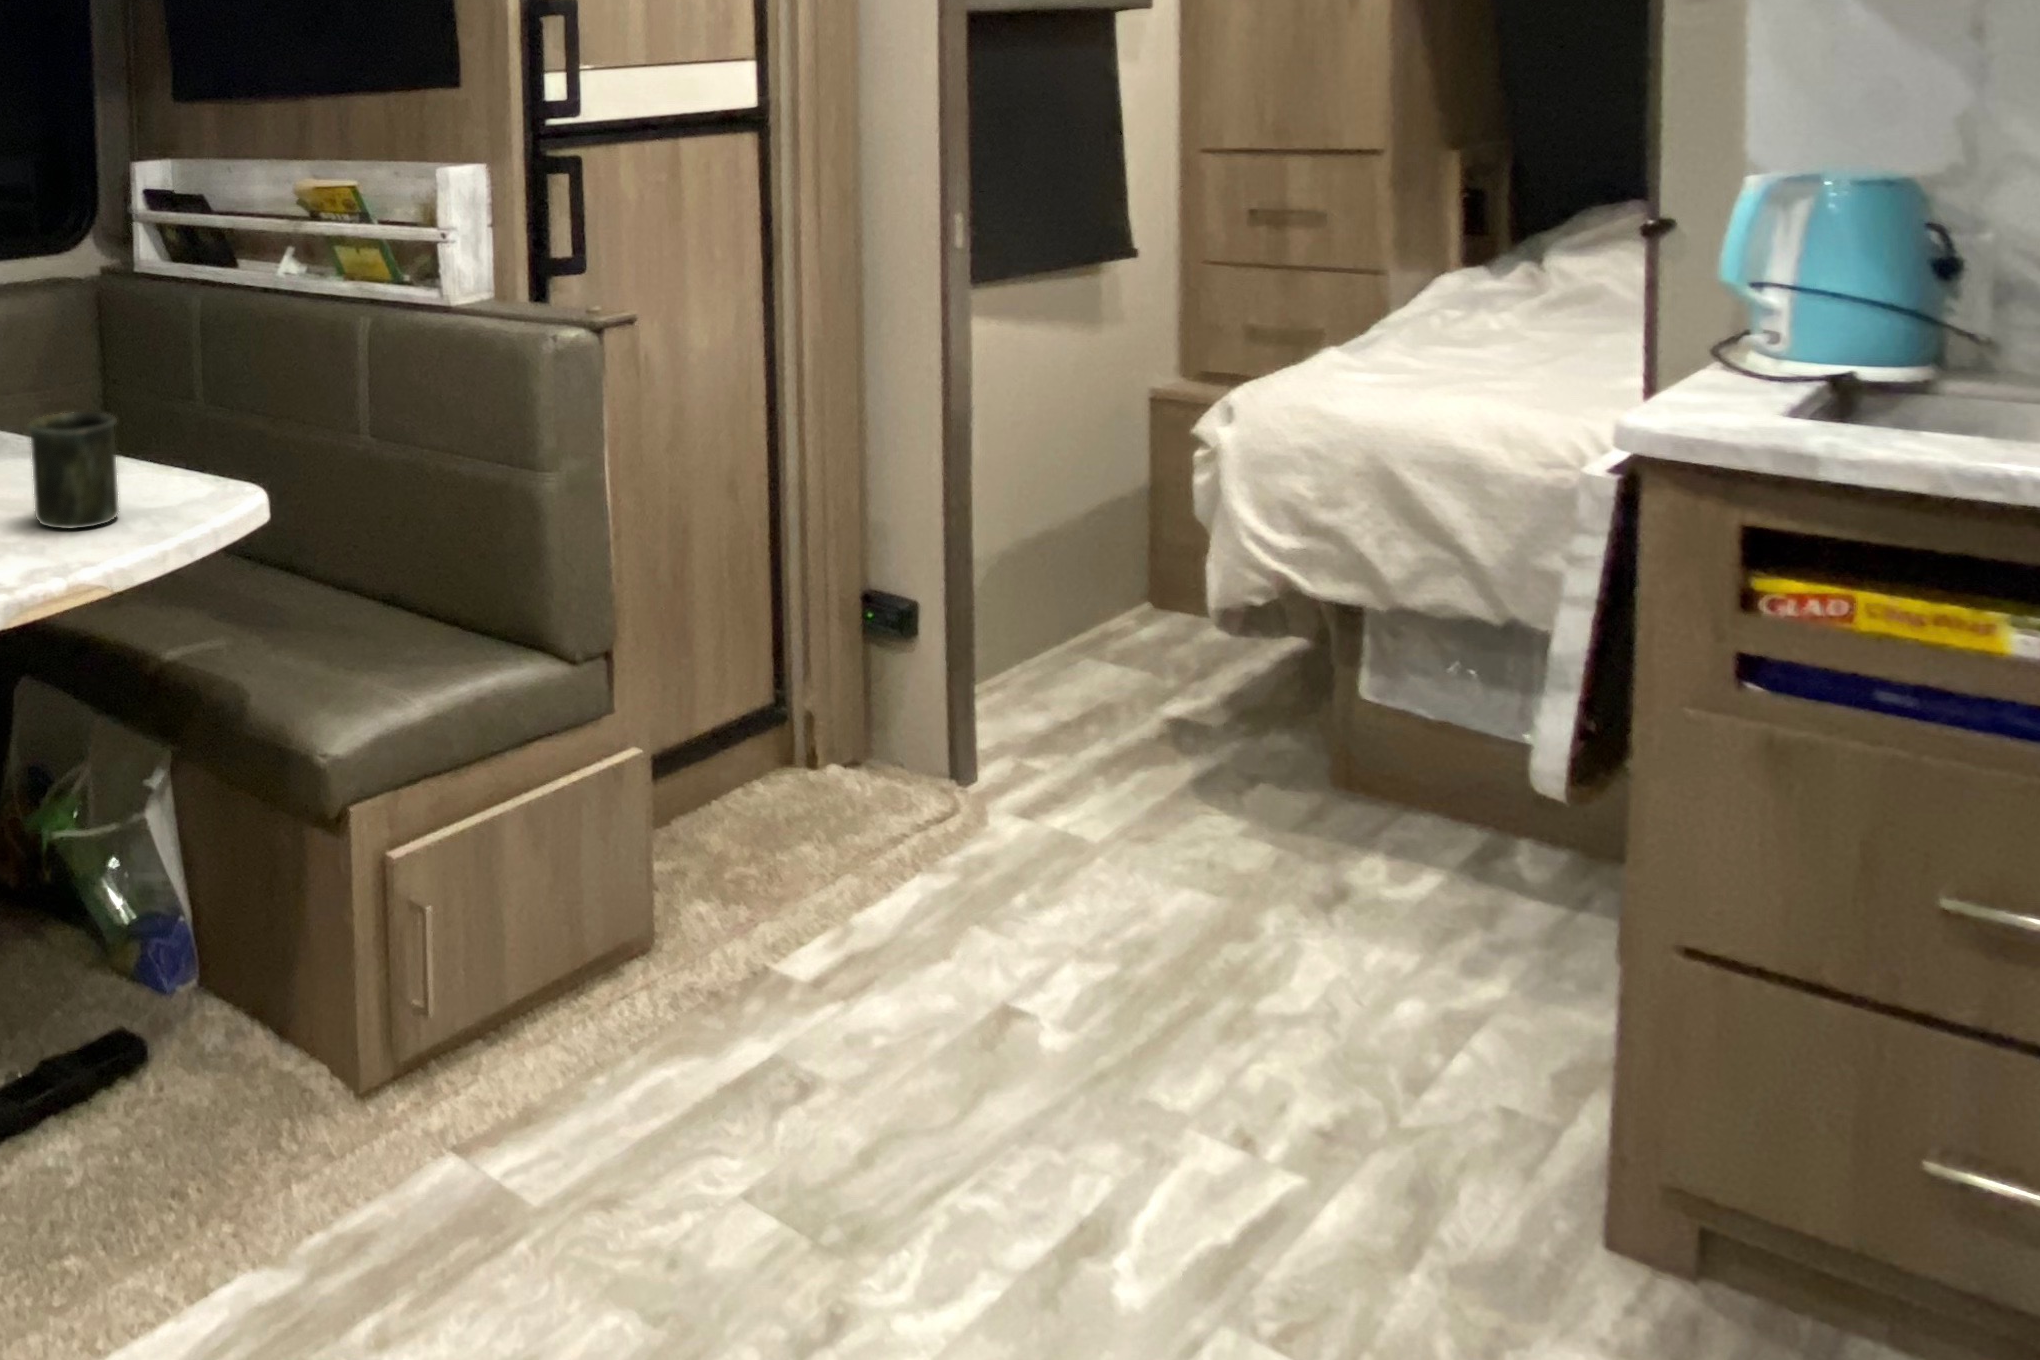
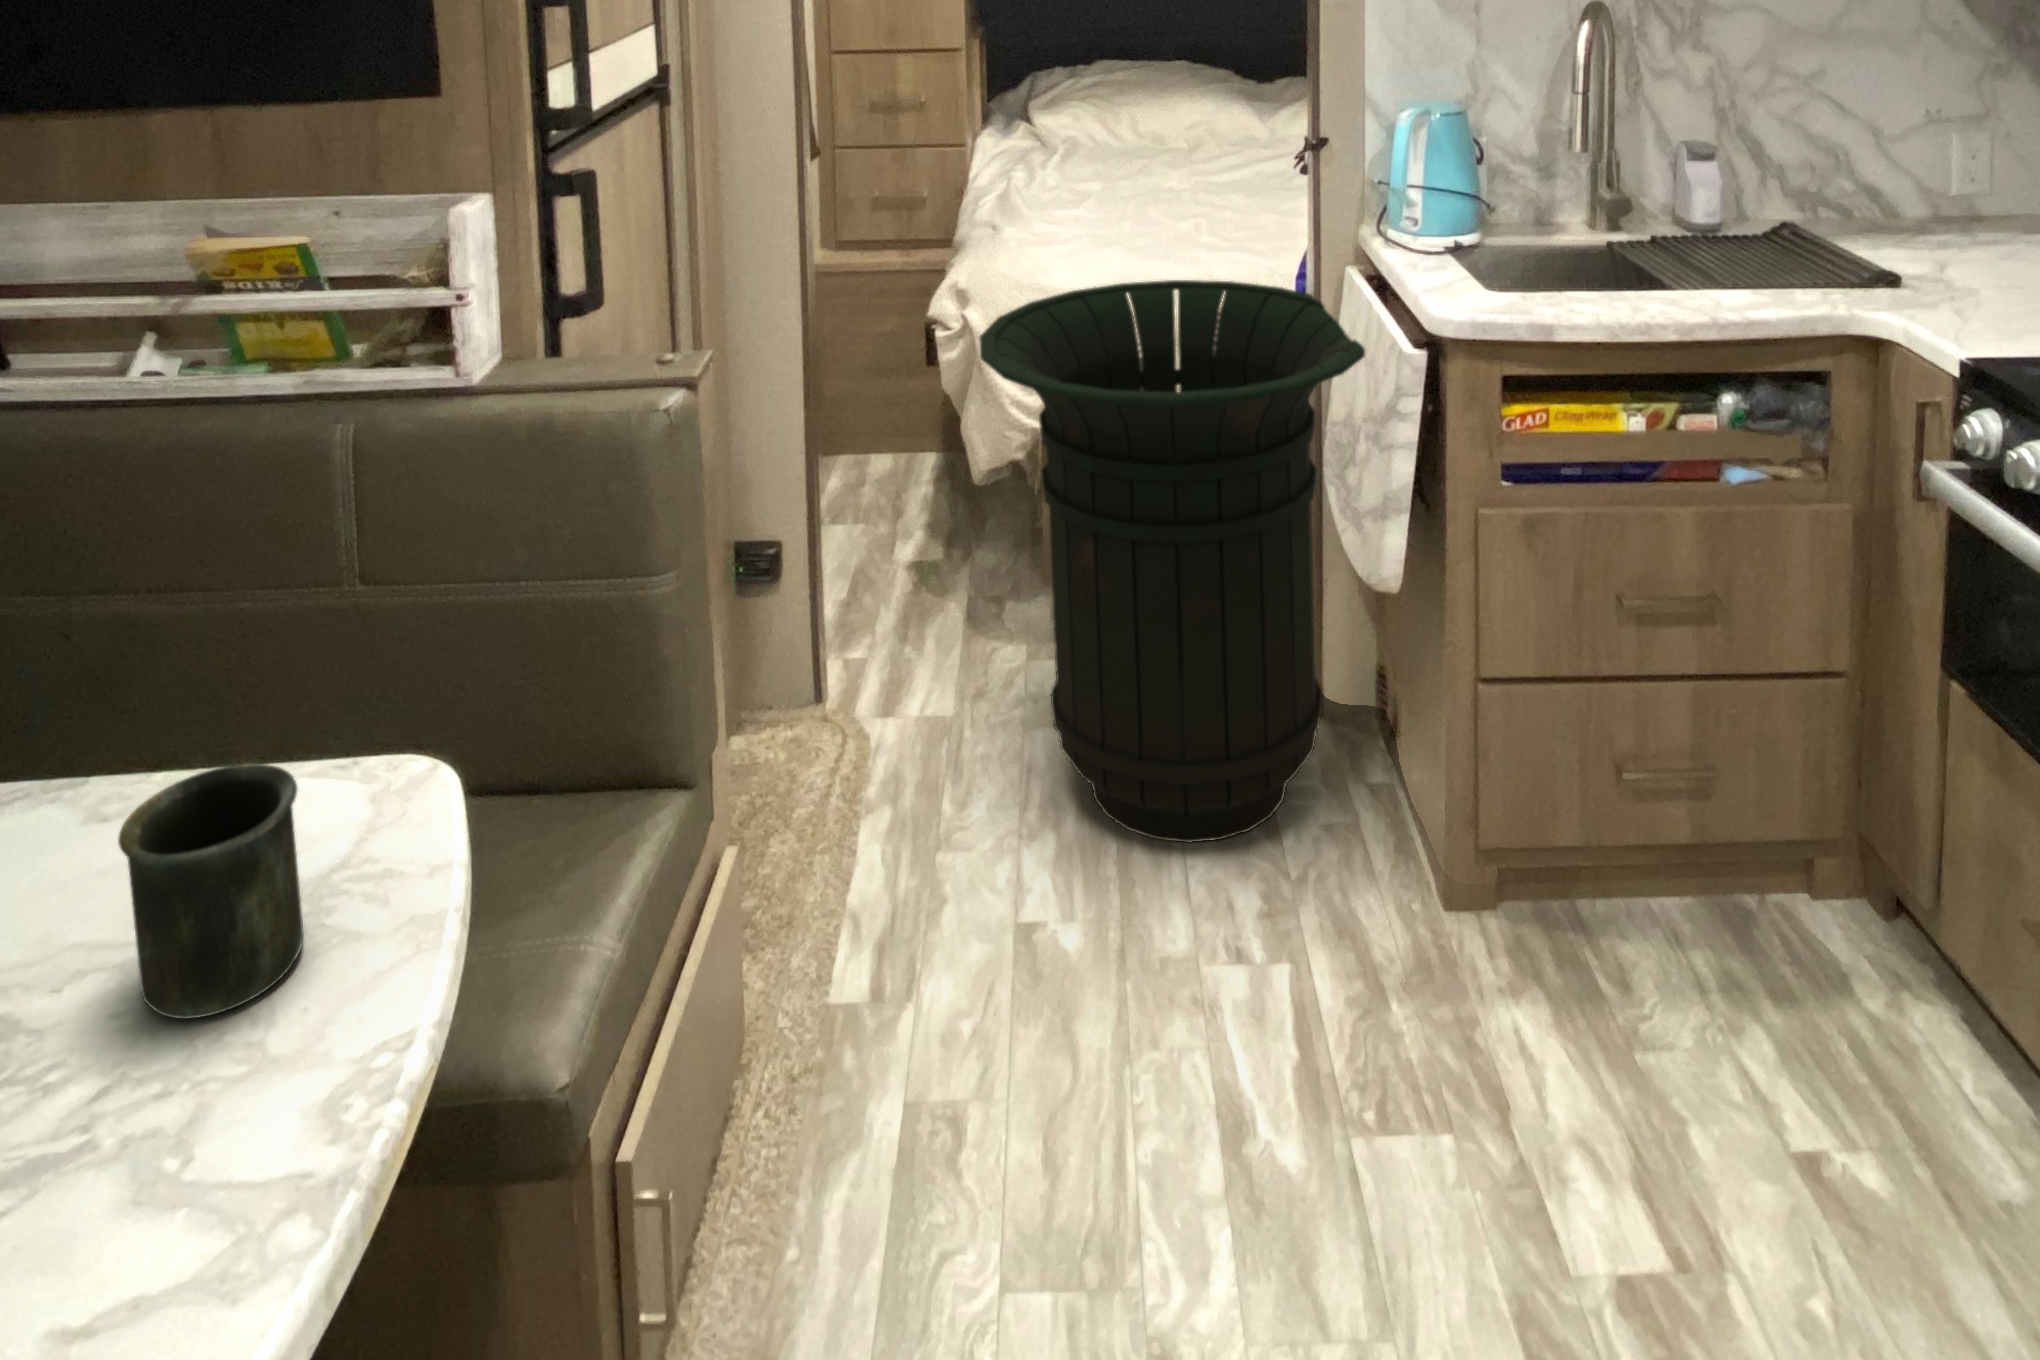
trash can: none [1046,387,1683,1085] -> present [979,280,1365,842]

